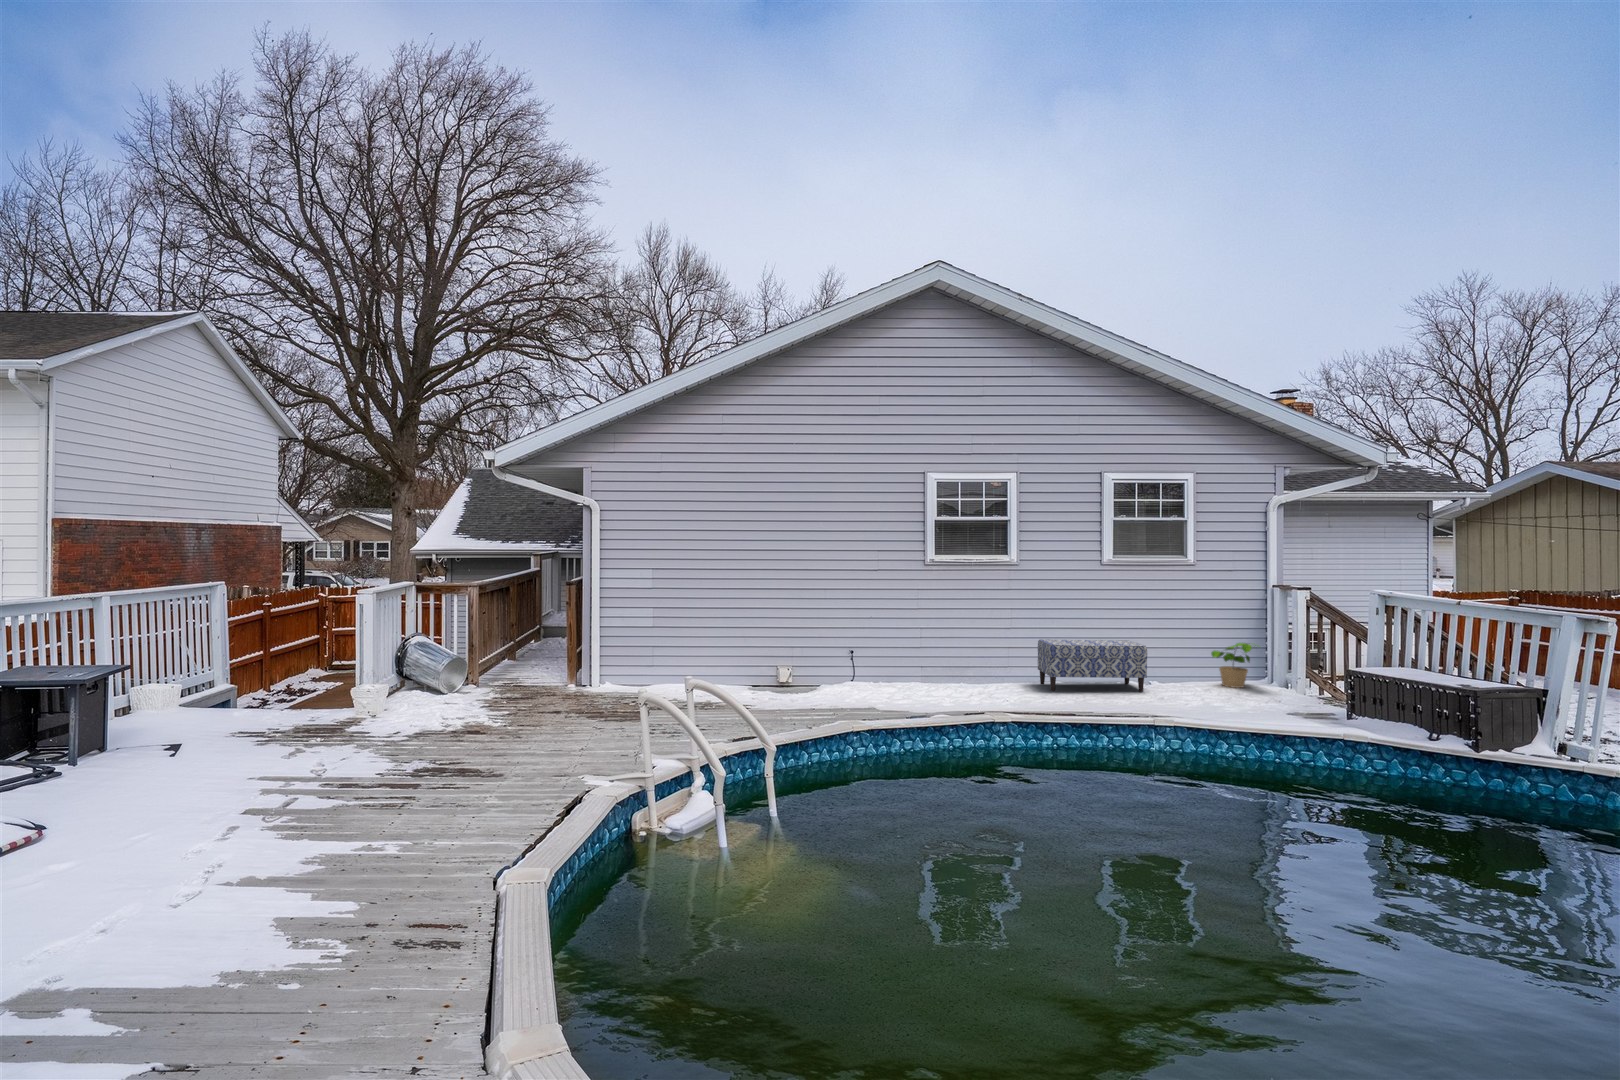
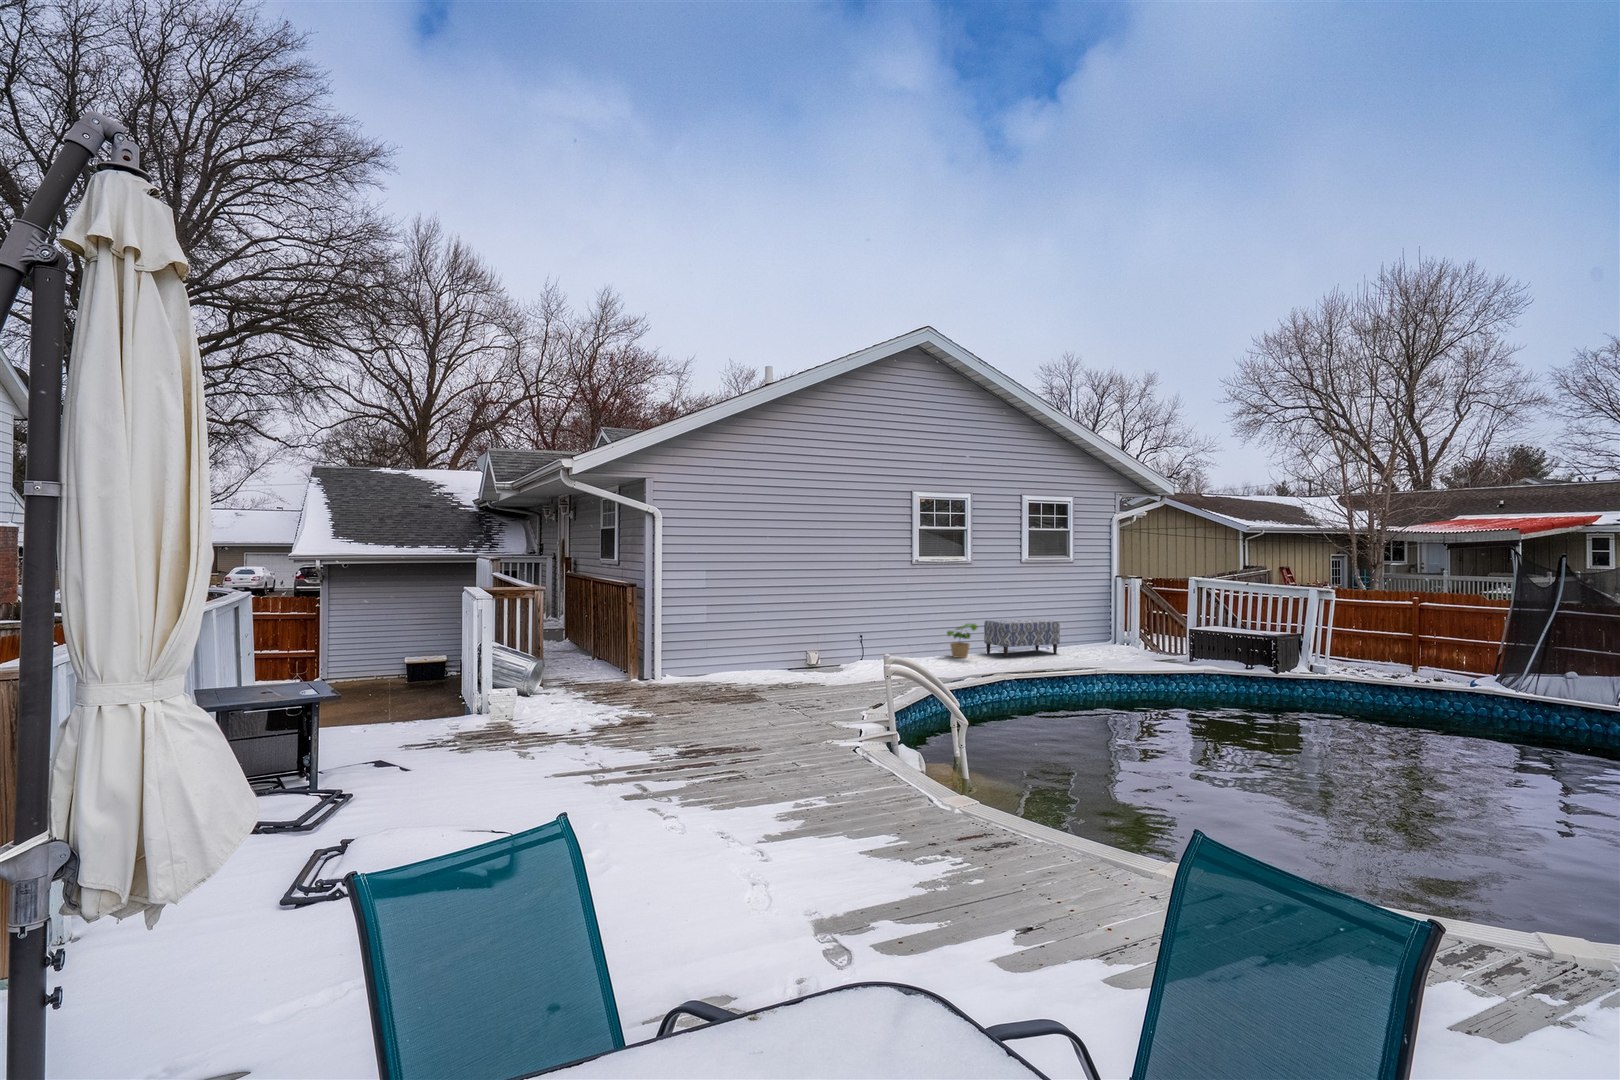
potted plant: present [1211,643,1252,688] -> present [947,624,978,658]

